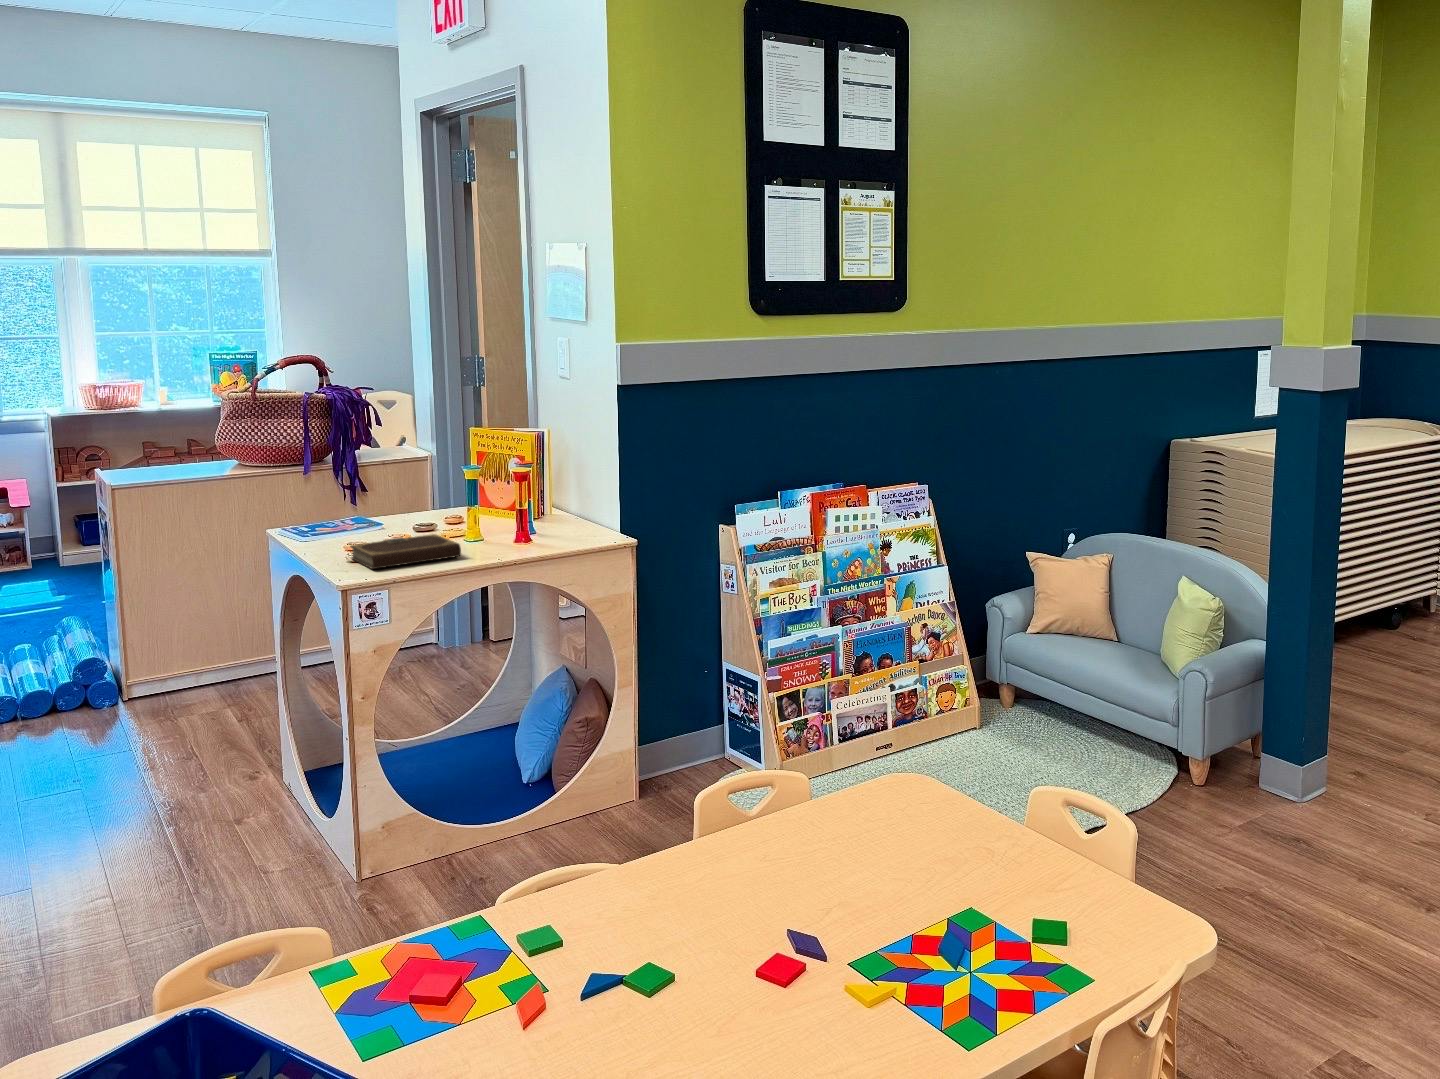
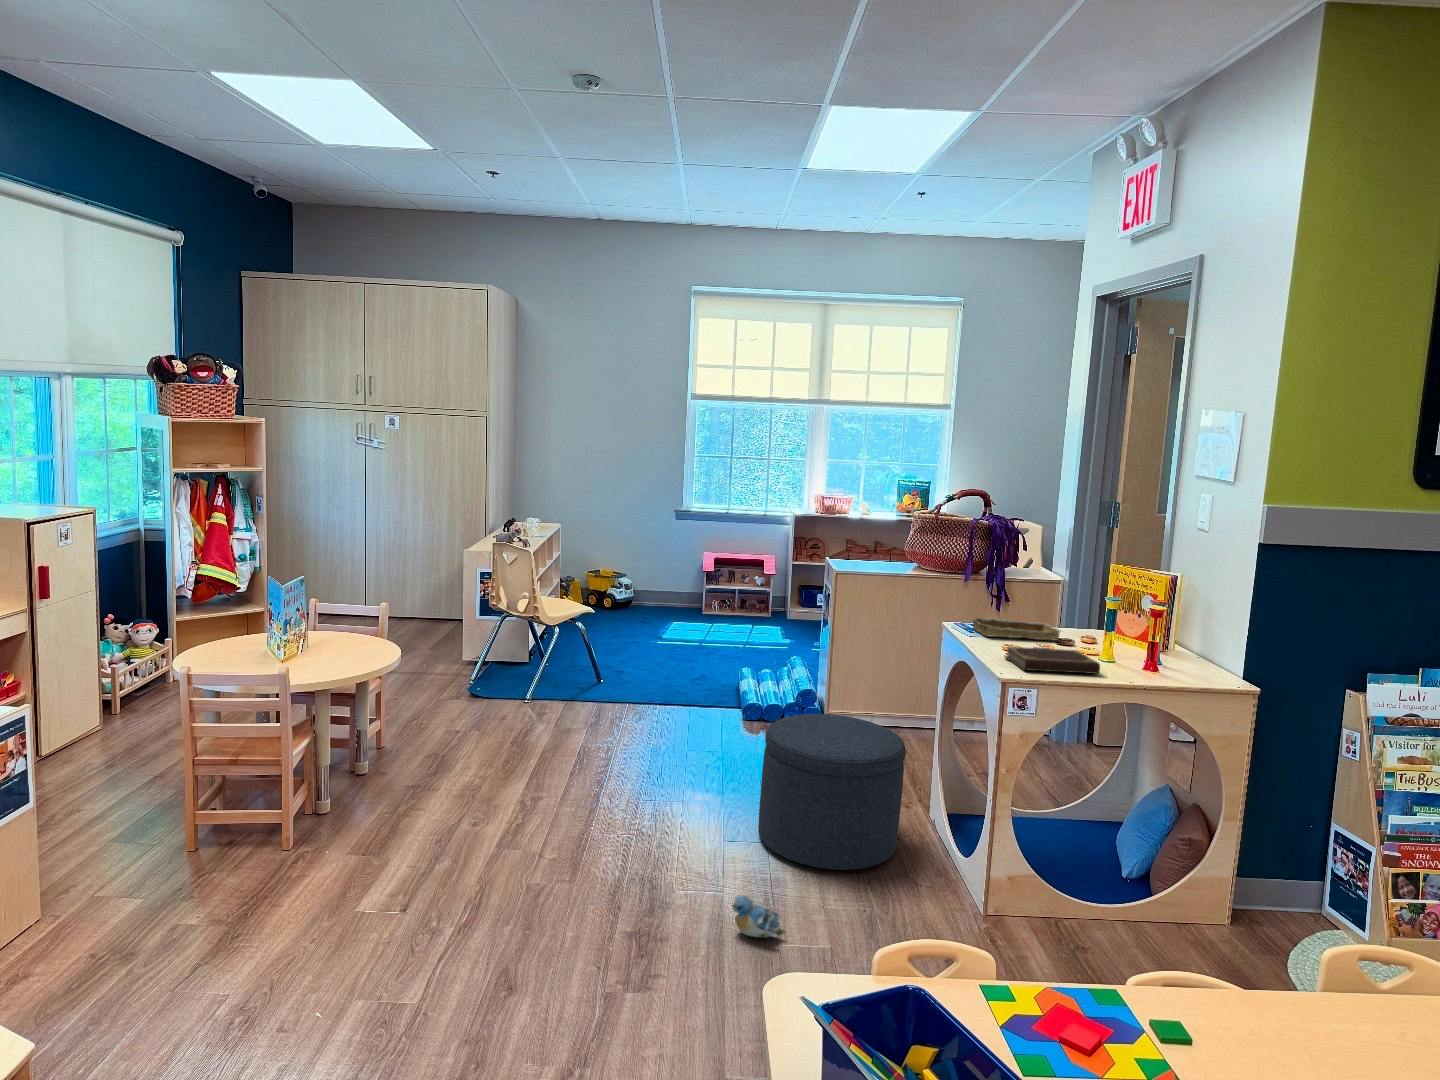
tray: none [304,509,421,538] -> present [972,618,1061,640]
ottoman: none [45,679,260,883] -> present [758,714,906,870]
plush toy: none [31,942,118,991] -> present [732,896,785,938]

